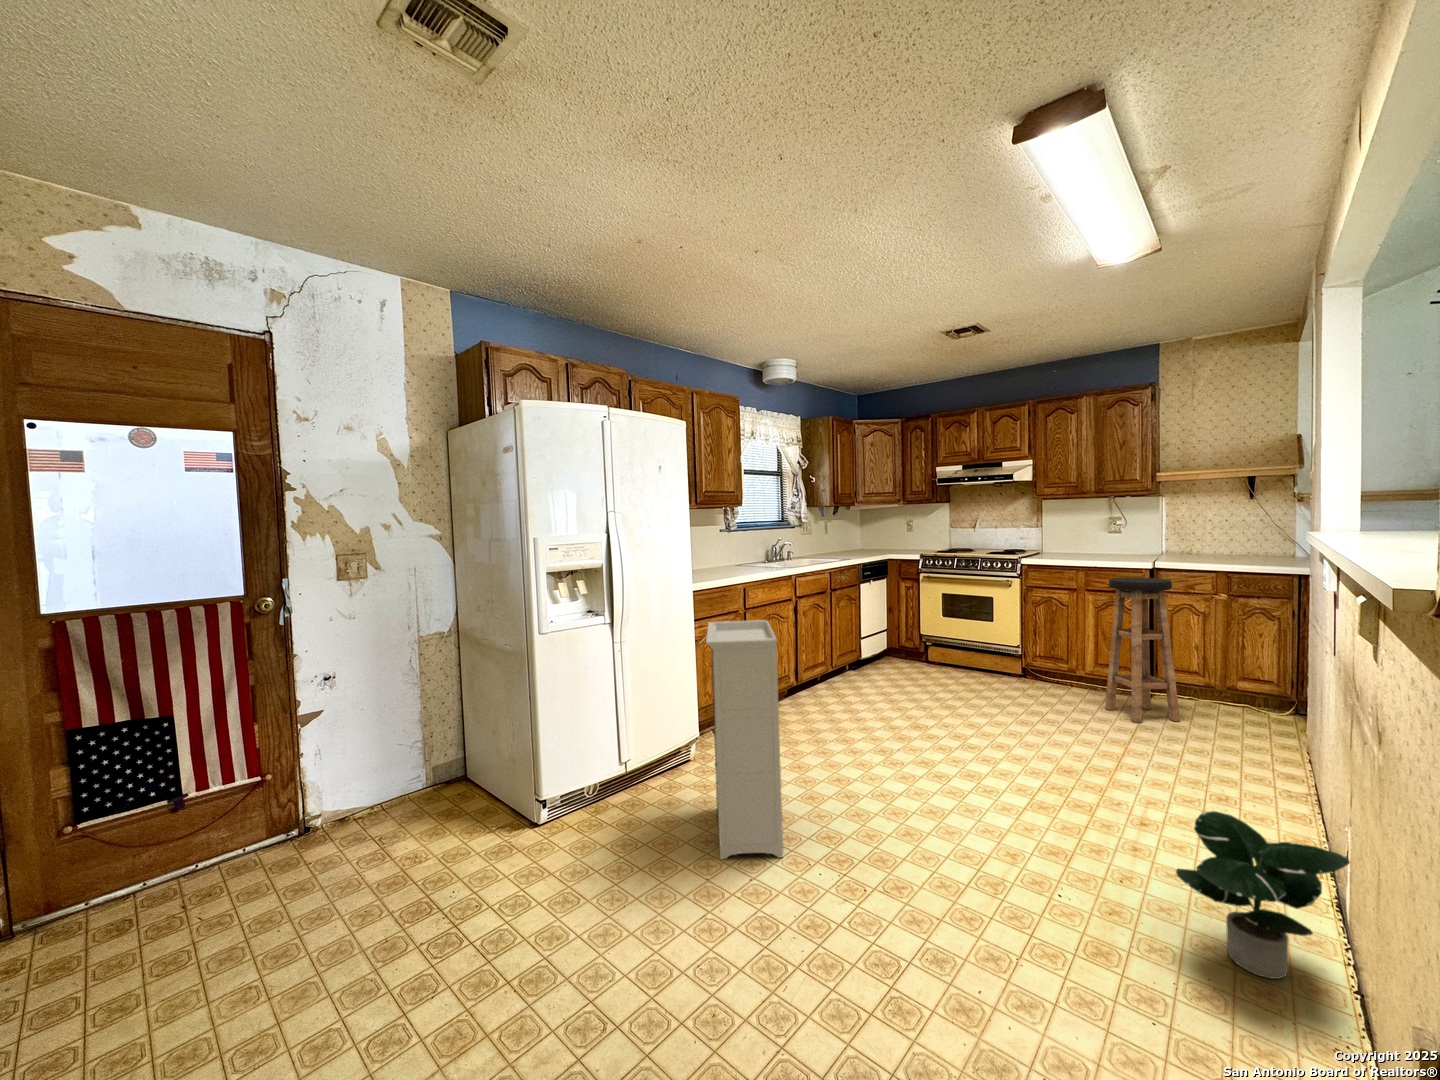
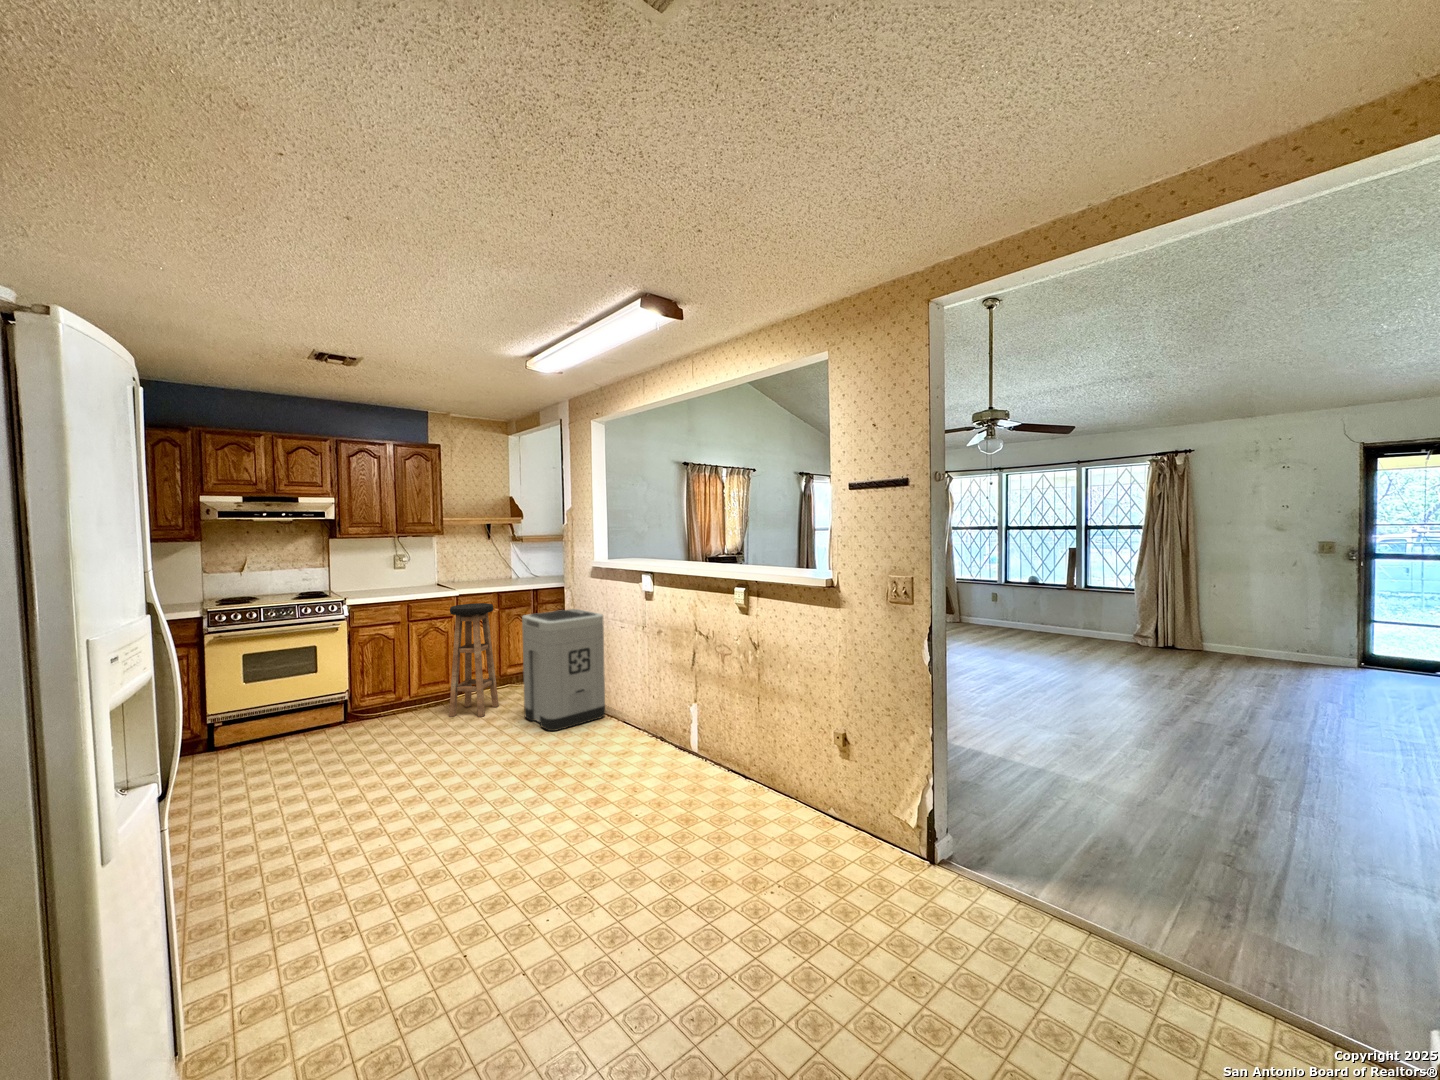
trash can: none [1170,600,1312,797] -> present [522,609,605,731]
storage cabinet: present [706,620,783,859] -> none [329,701,508,1002]
potted plant: present [1176,811,1350,979] -> none [676,711,732,787]

